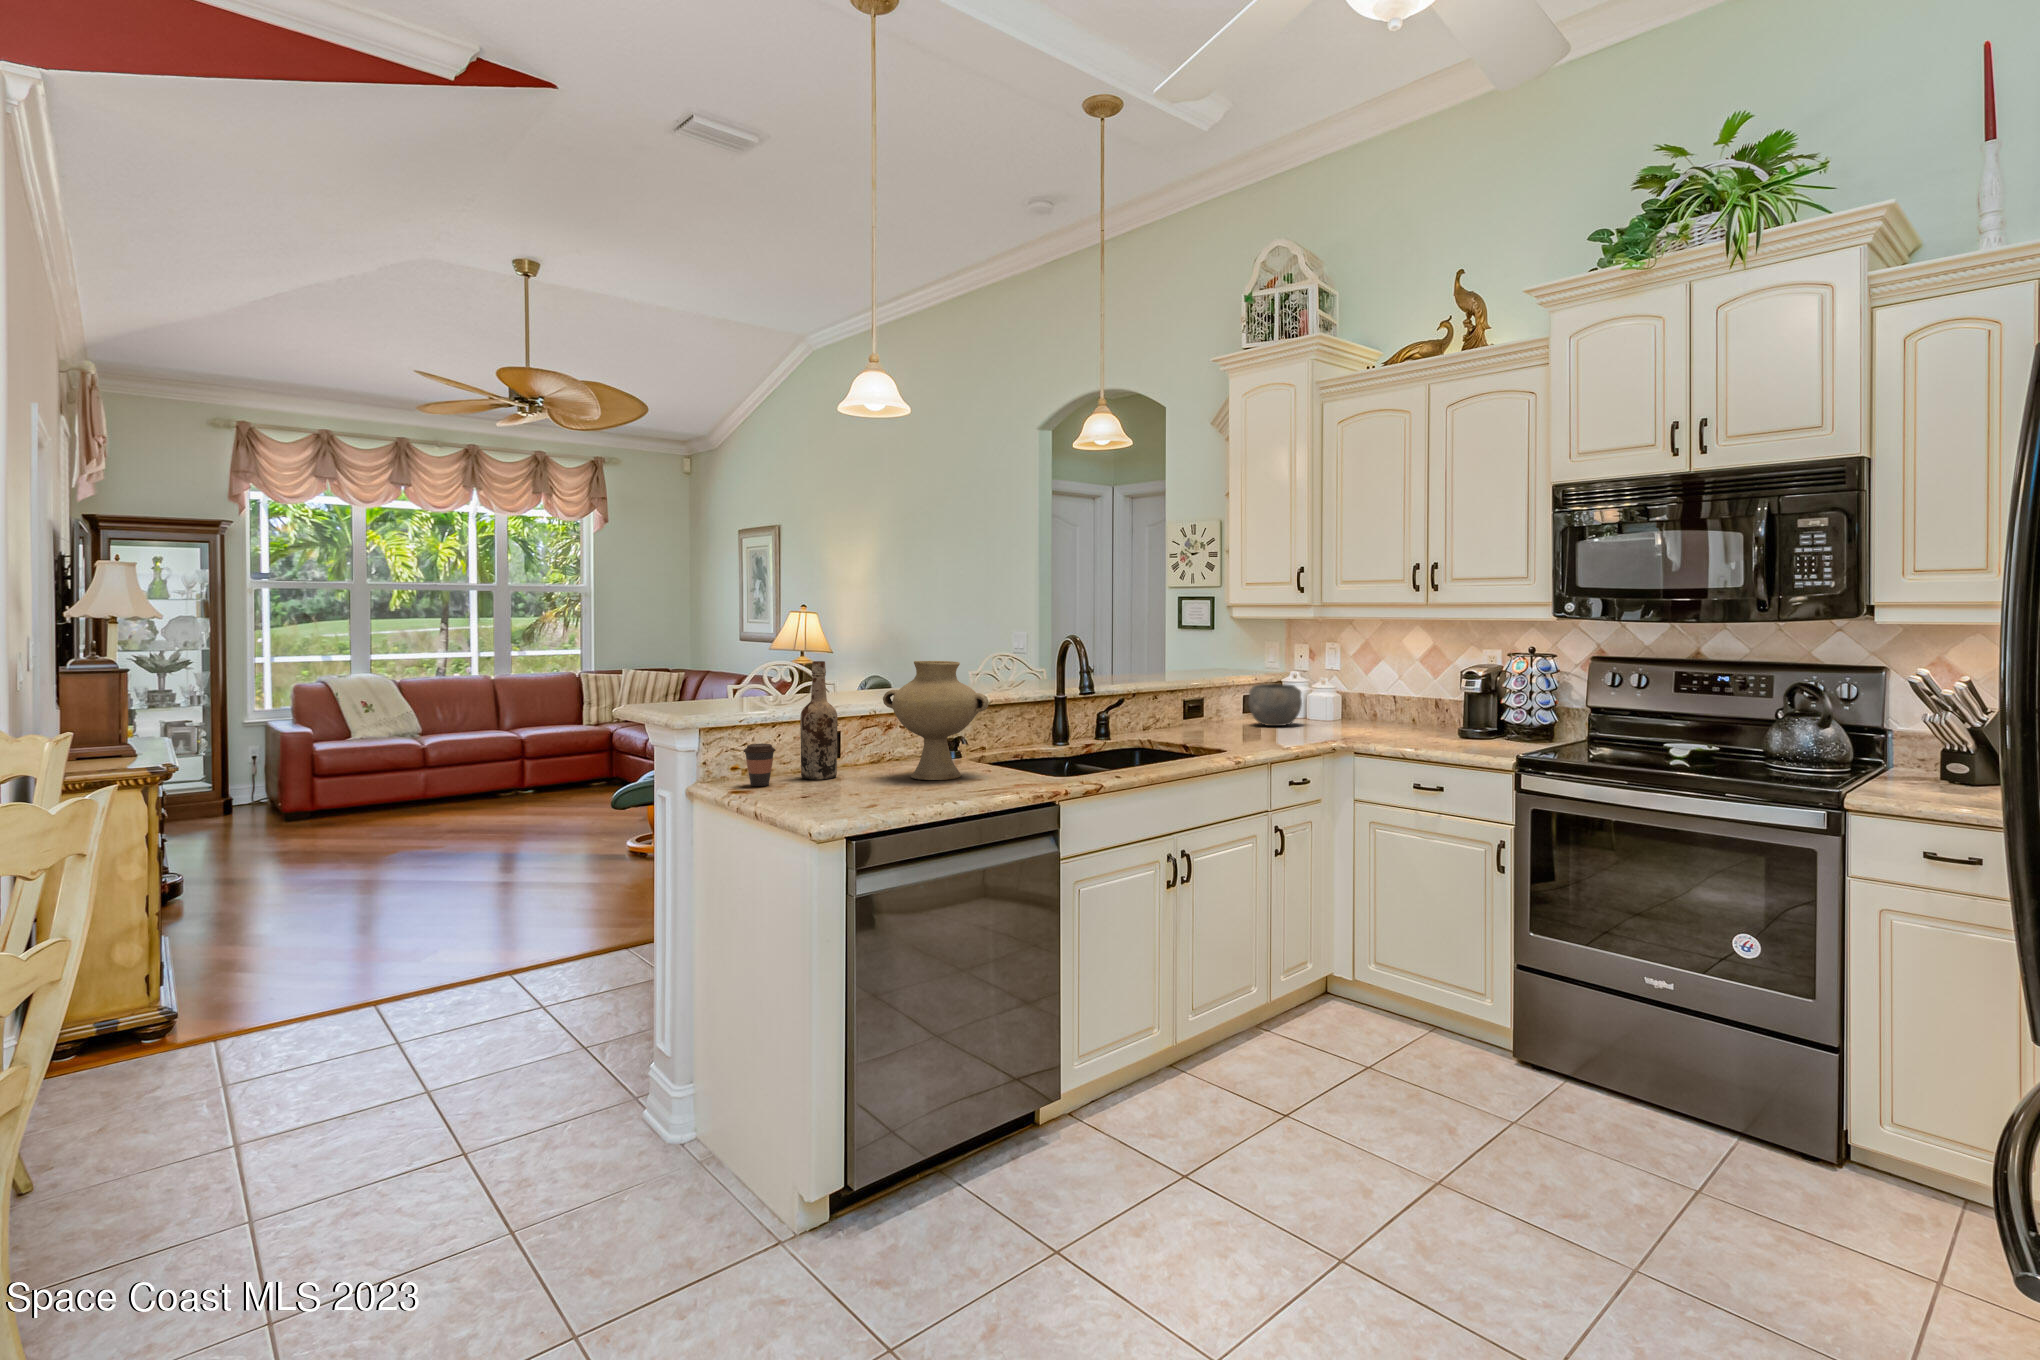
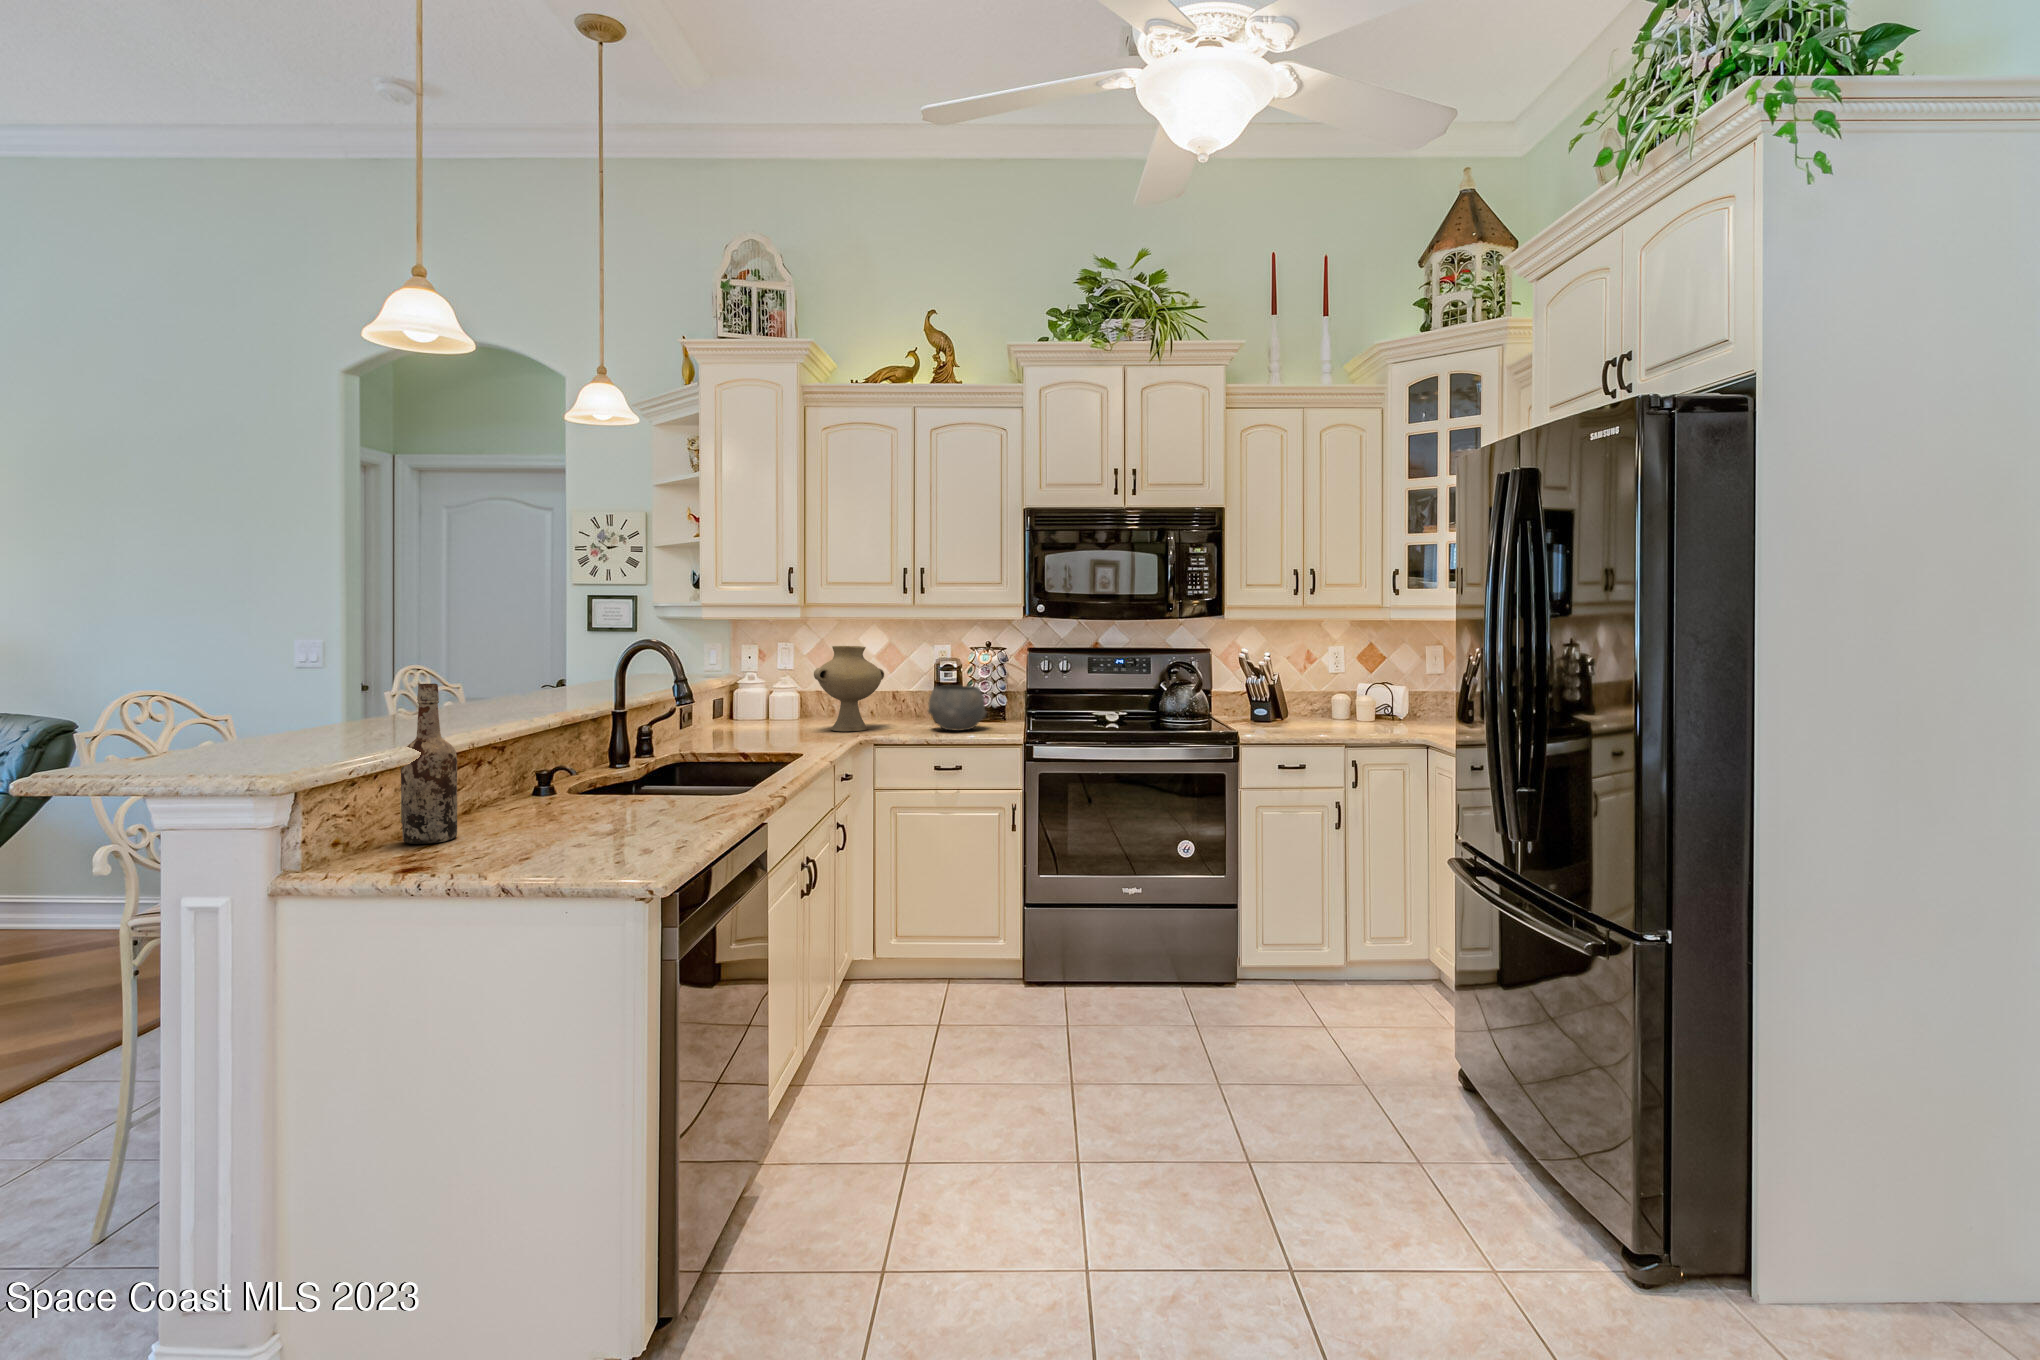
vase: present [883,661,989,780] -> present [814,646,884,731]
bowl: present [1248,684,1302,726] -> present [928,685,986,731]
coffee cup: present [744,744,776,786] -> none [351,802,403,864]

